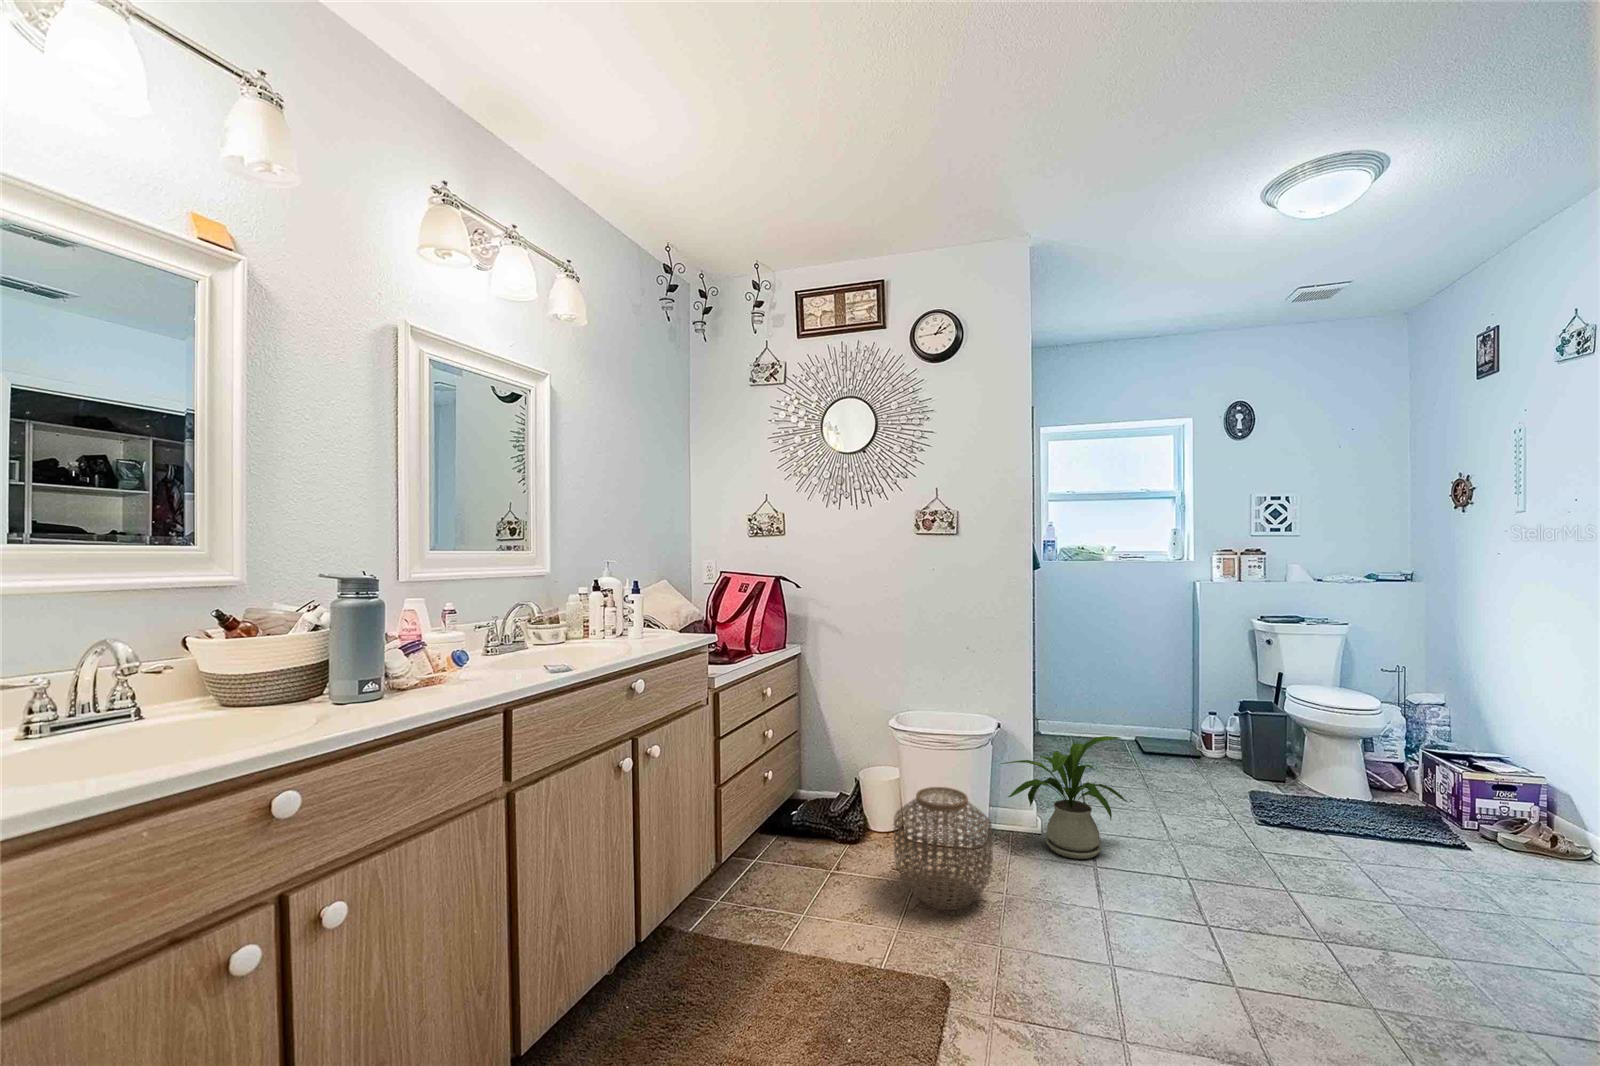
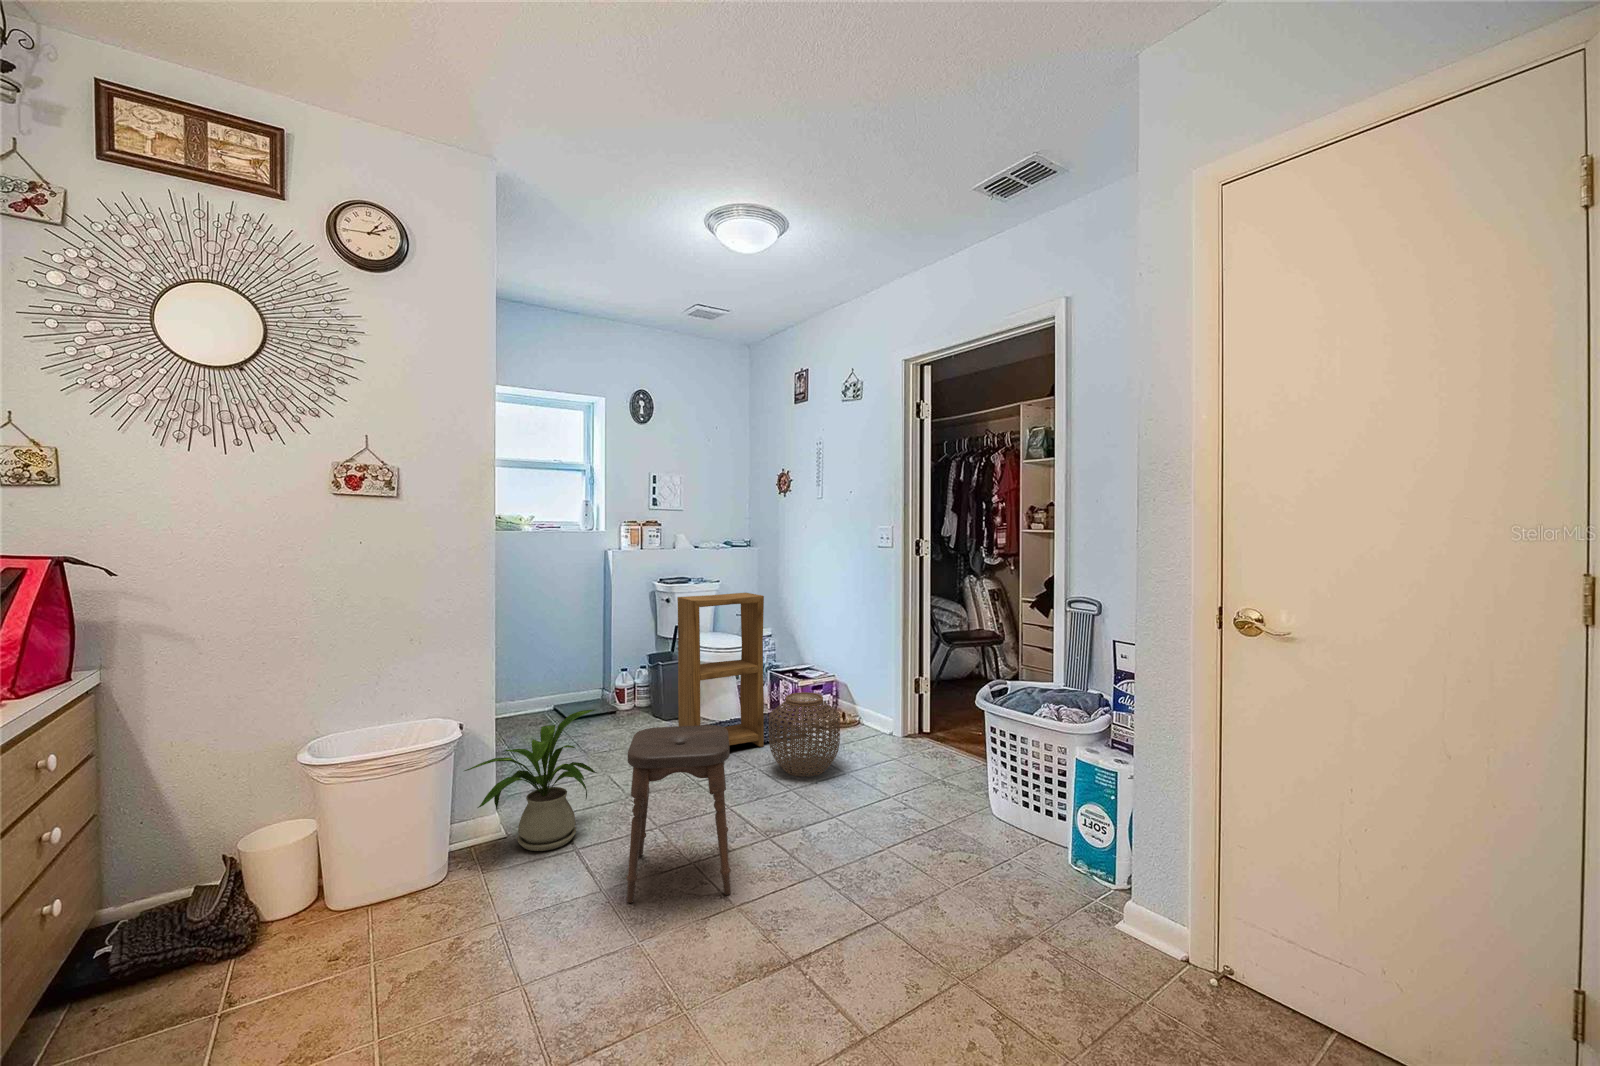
shelving unit: none [1253,637,1384,843] -> present [677,593,764,747]
stool: none [1117,767,1259,972] -> present [626,725,731,903]
woven basket: present [894,787,993,910] -> present [769,692,840,777]

